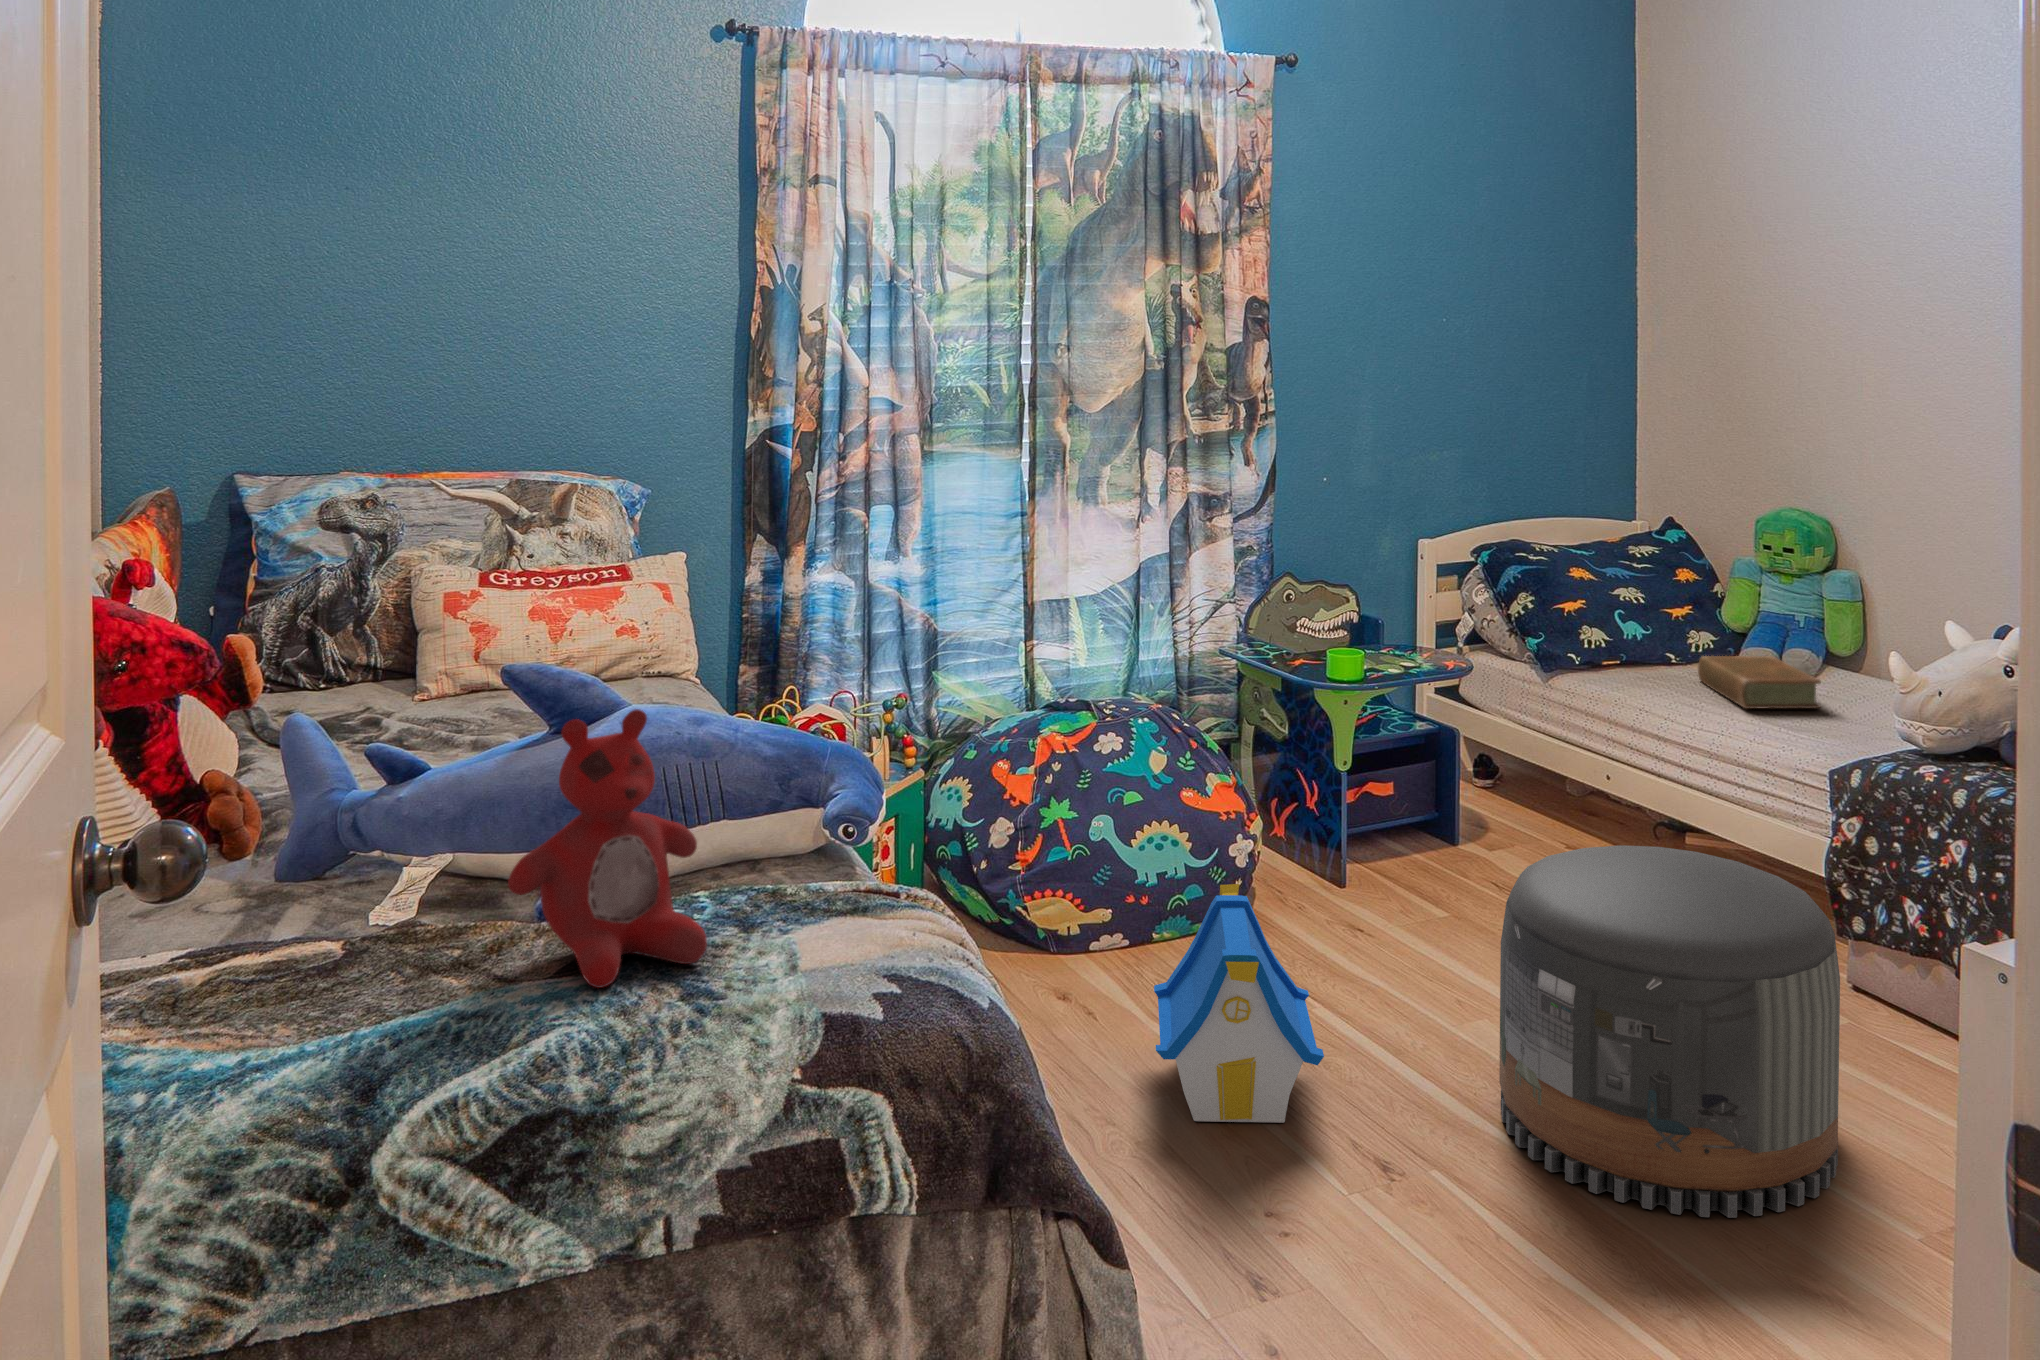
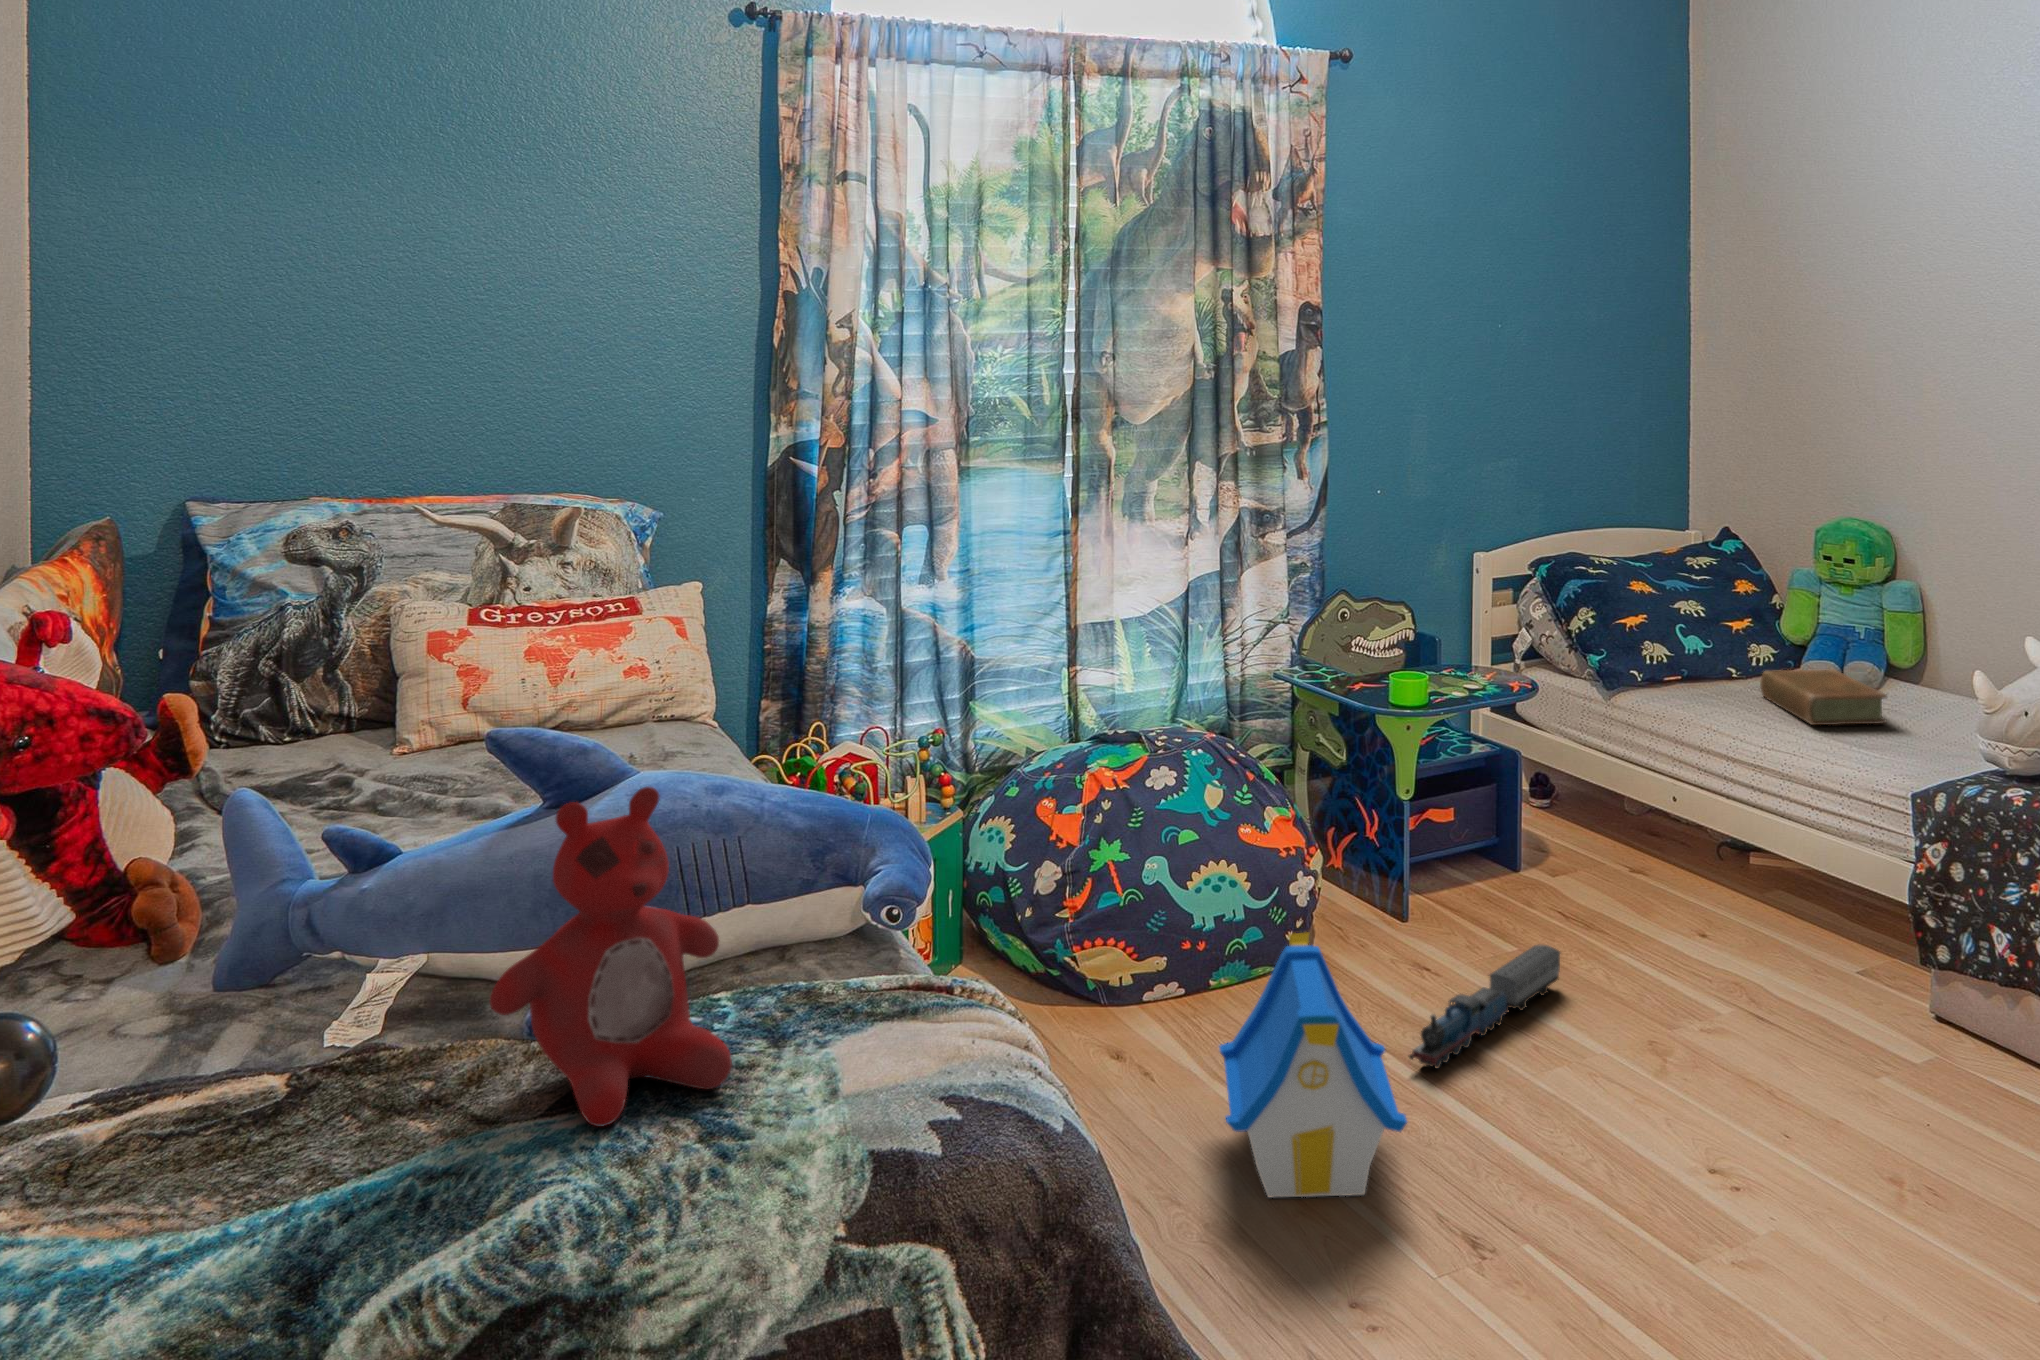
pouf: present [1499,845,1840,1218] -> none [1592,882,1952,1288]
toy train: none [1334,909,1488,1017] -> present [1409,945,1560,1069]

